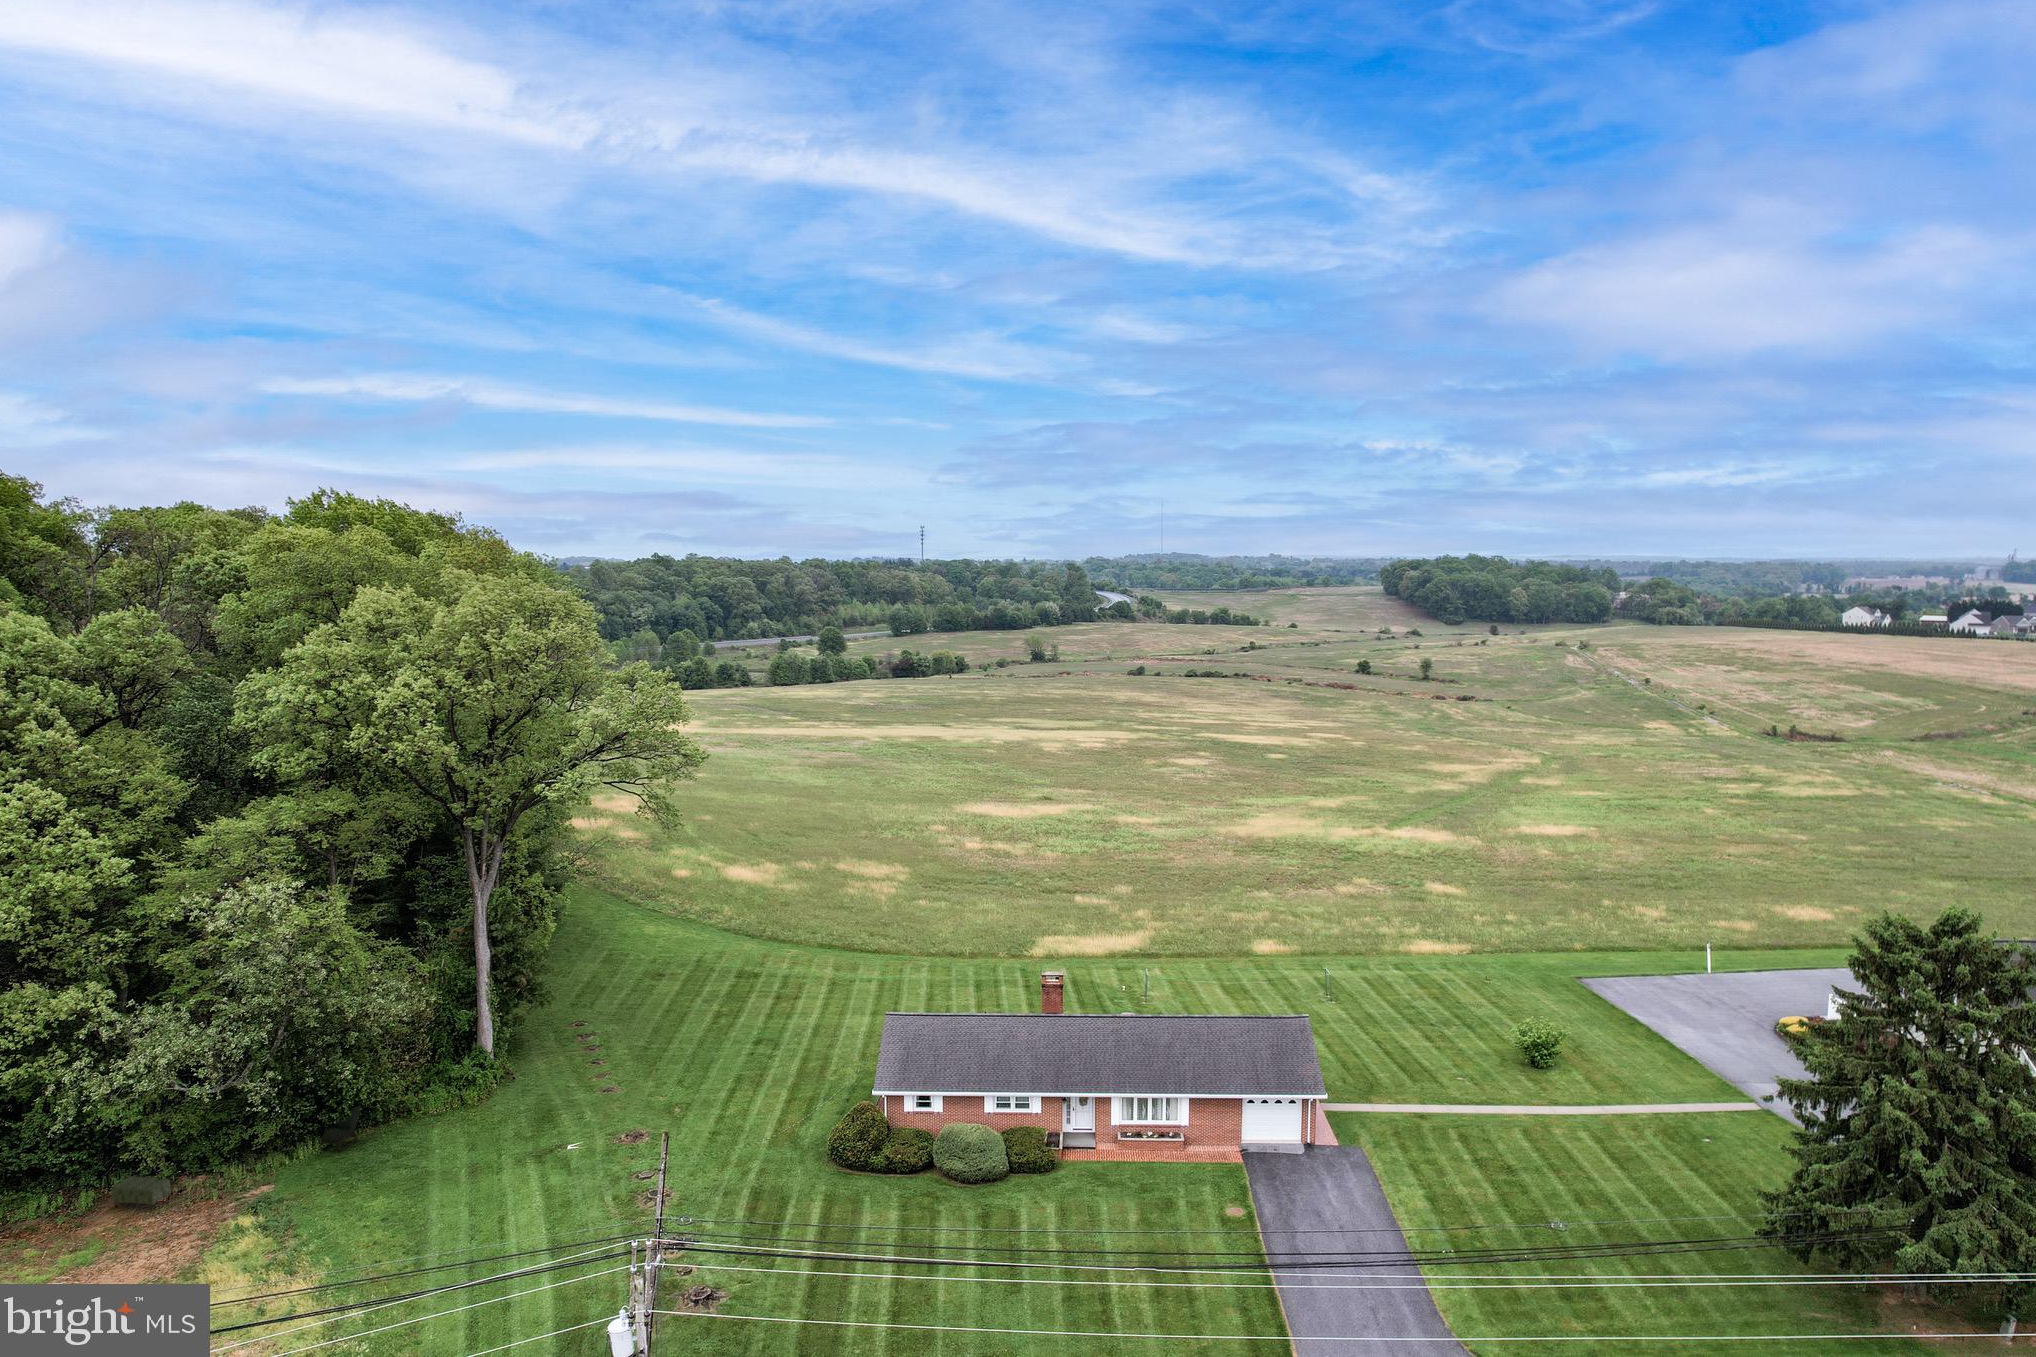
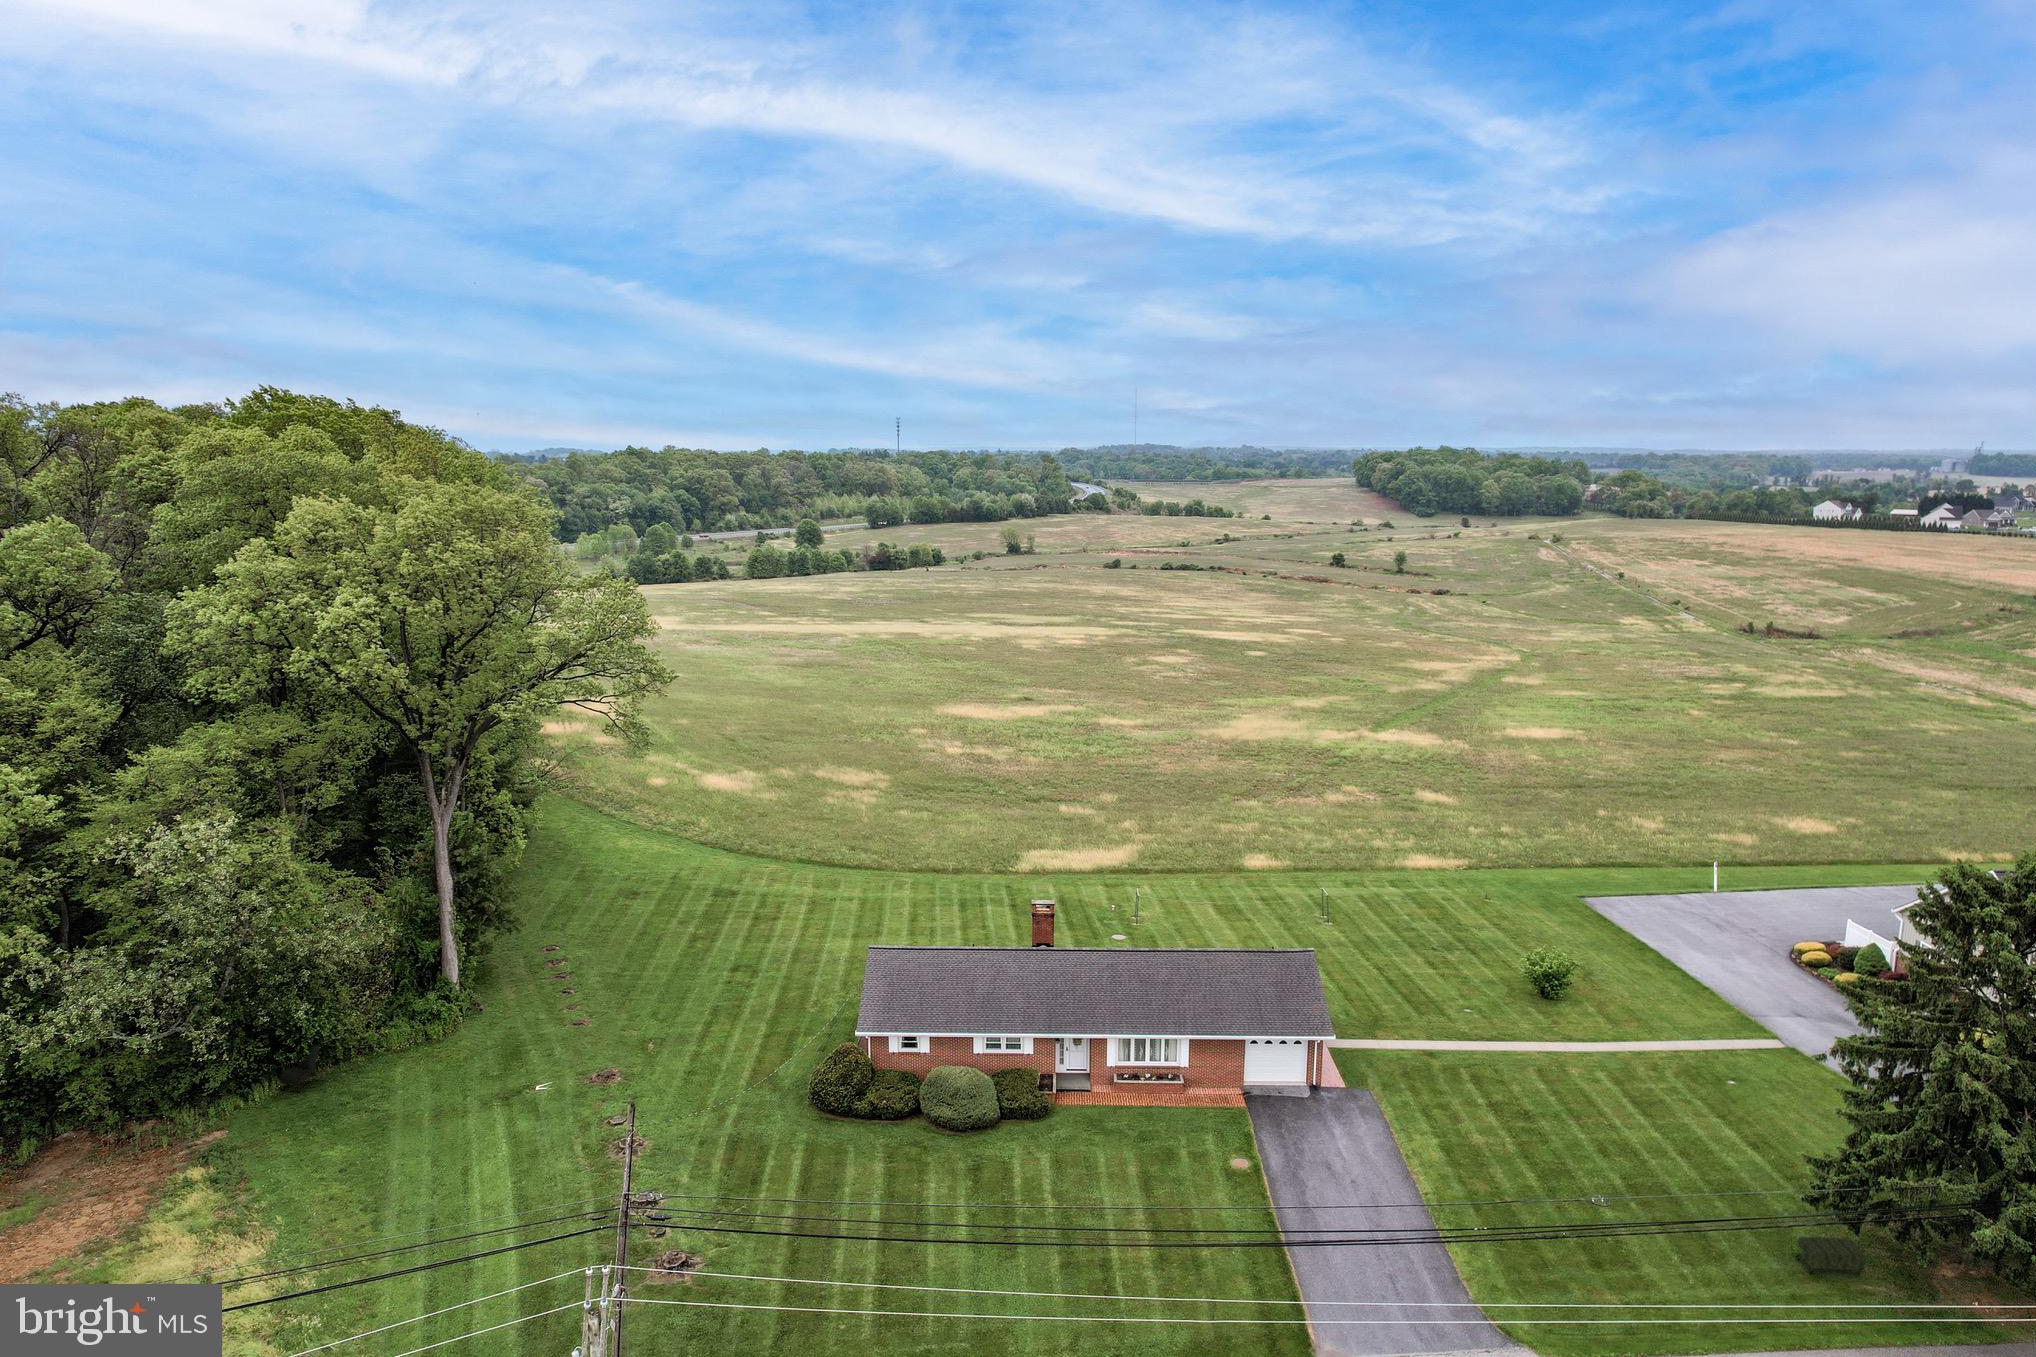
bench: present [111,1176,171,1209] -> present [1797,1237,1866,1275]

